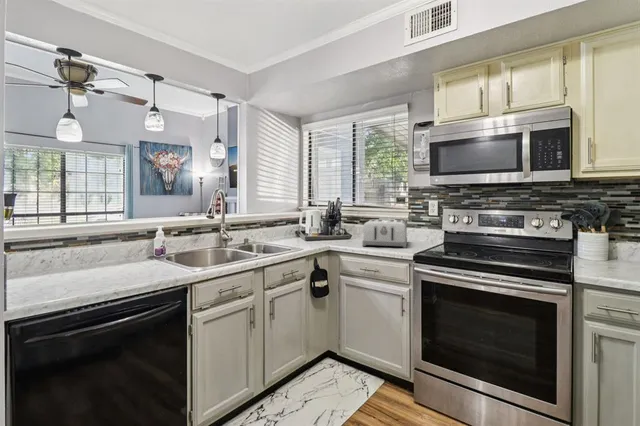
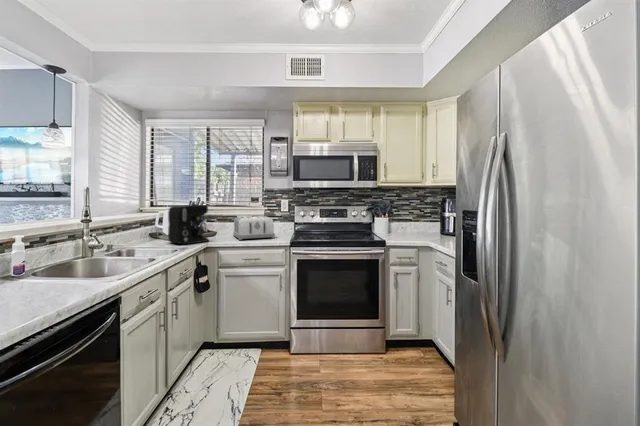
coffee maker: none [299,205,335,245] -> present [168,205,209,244]

